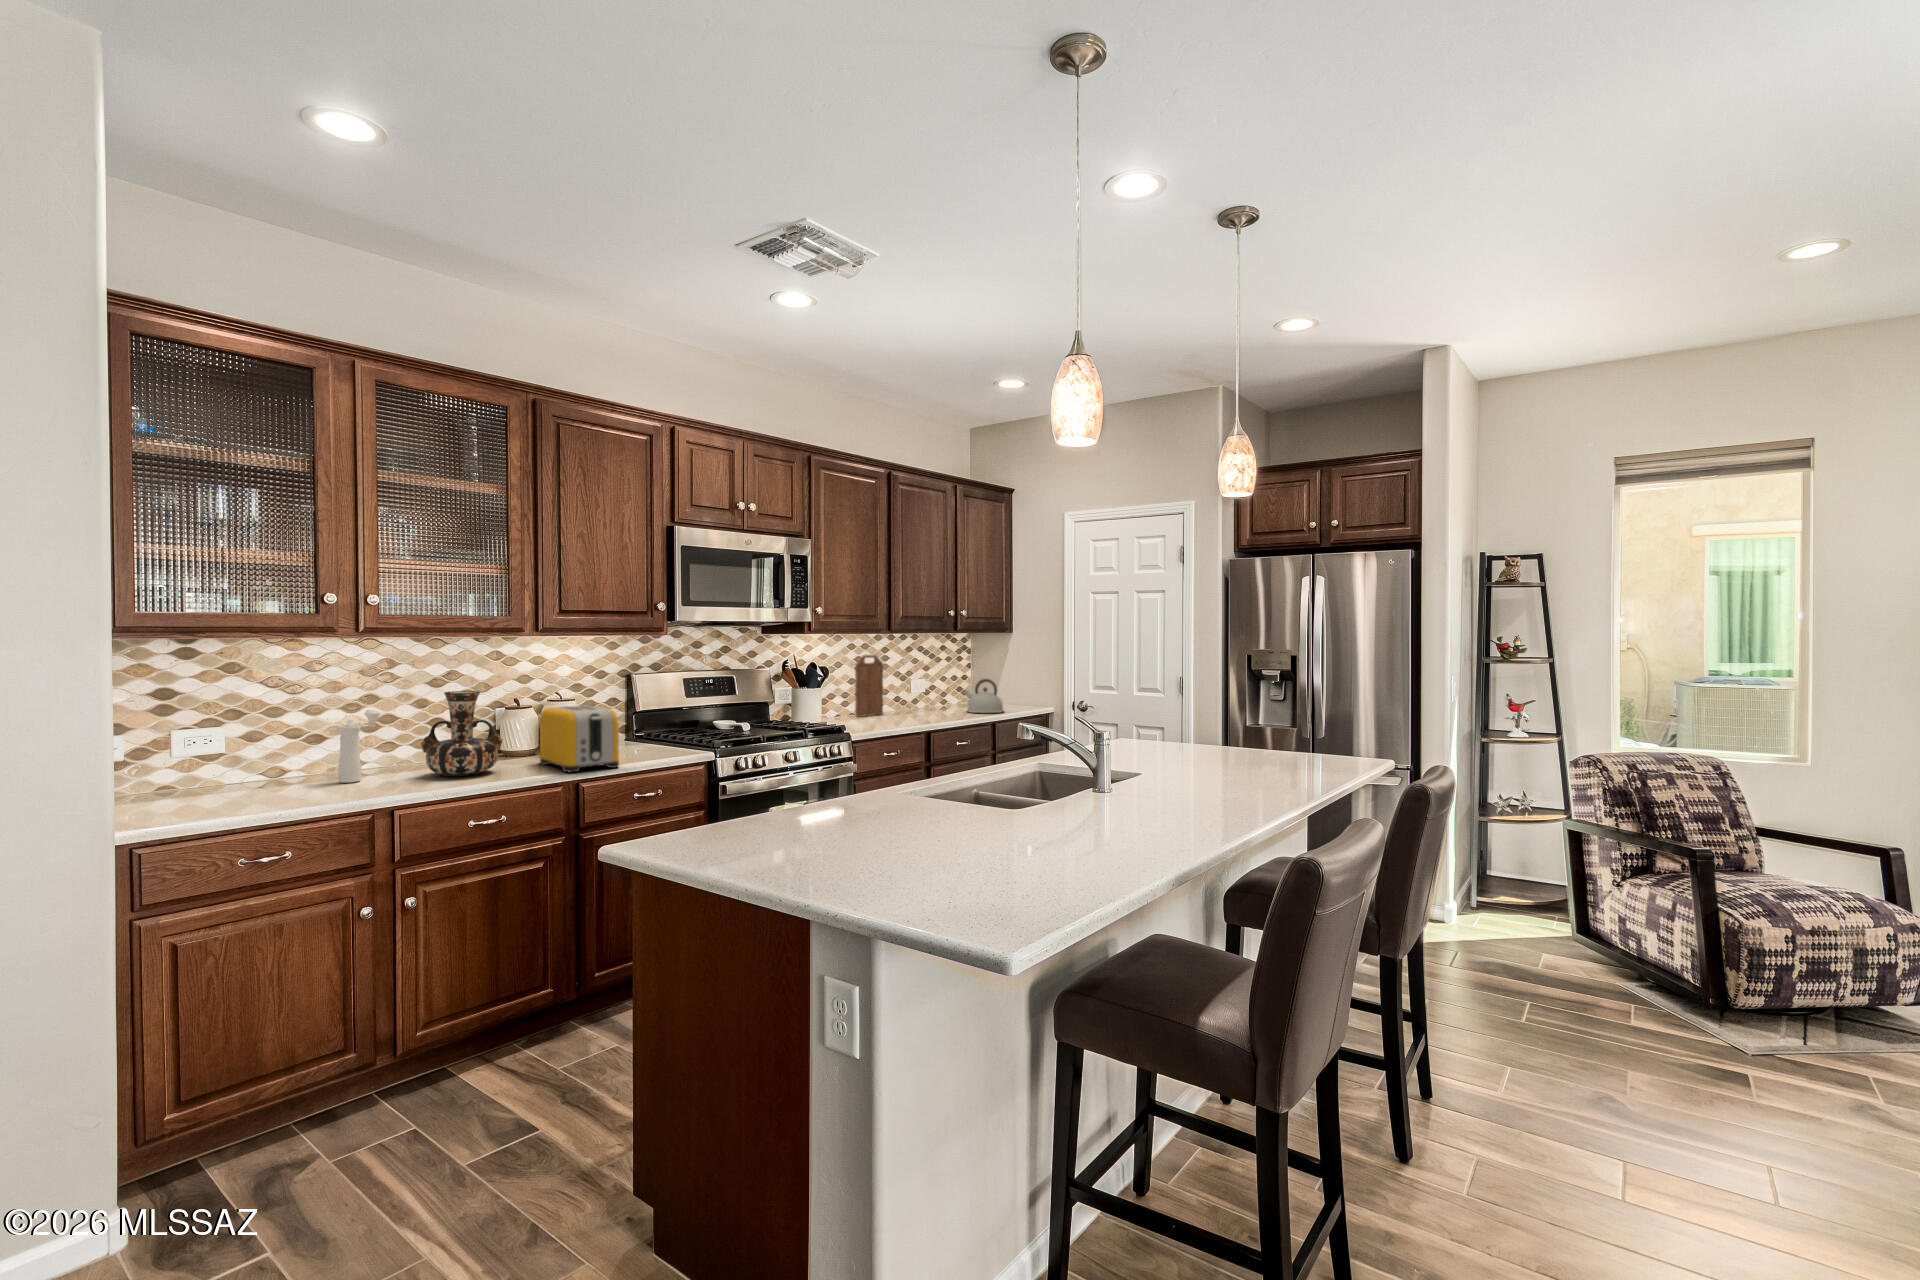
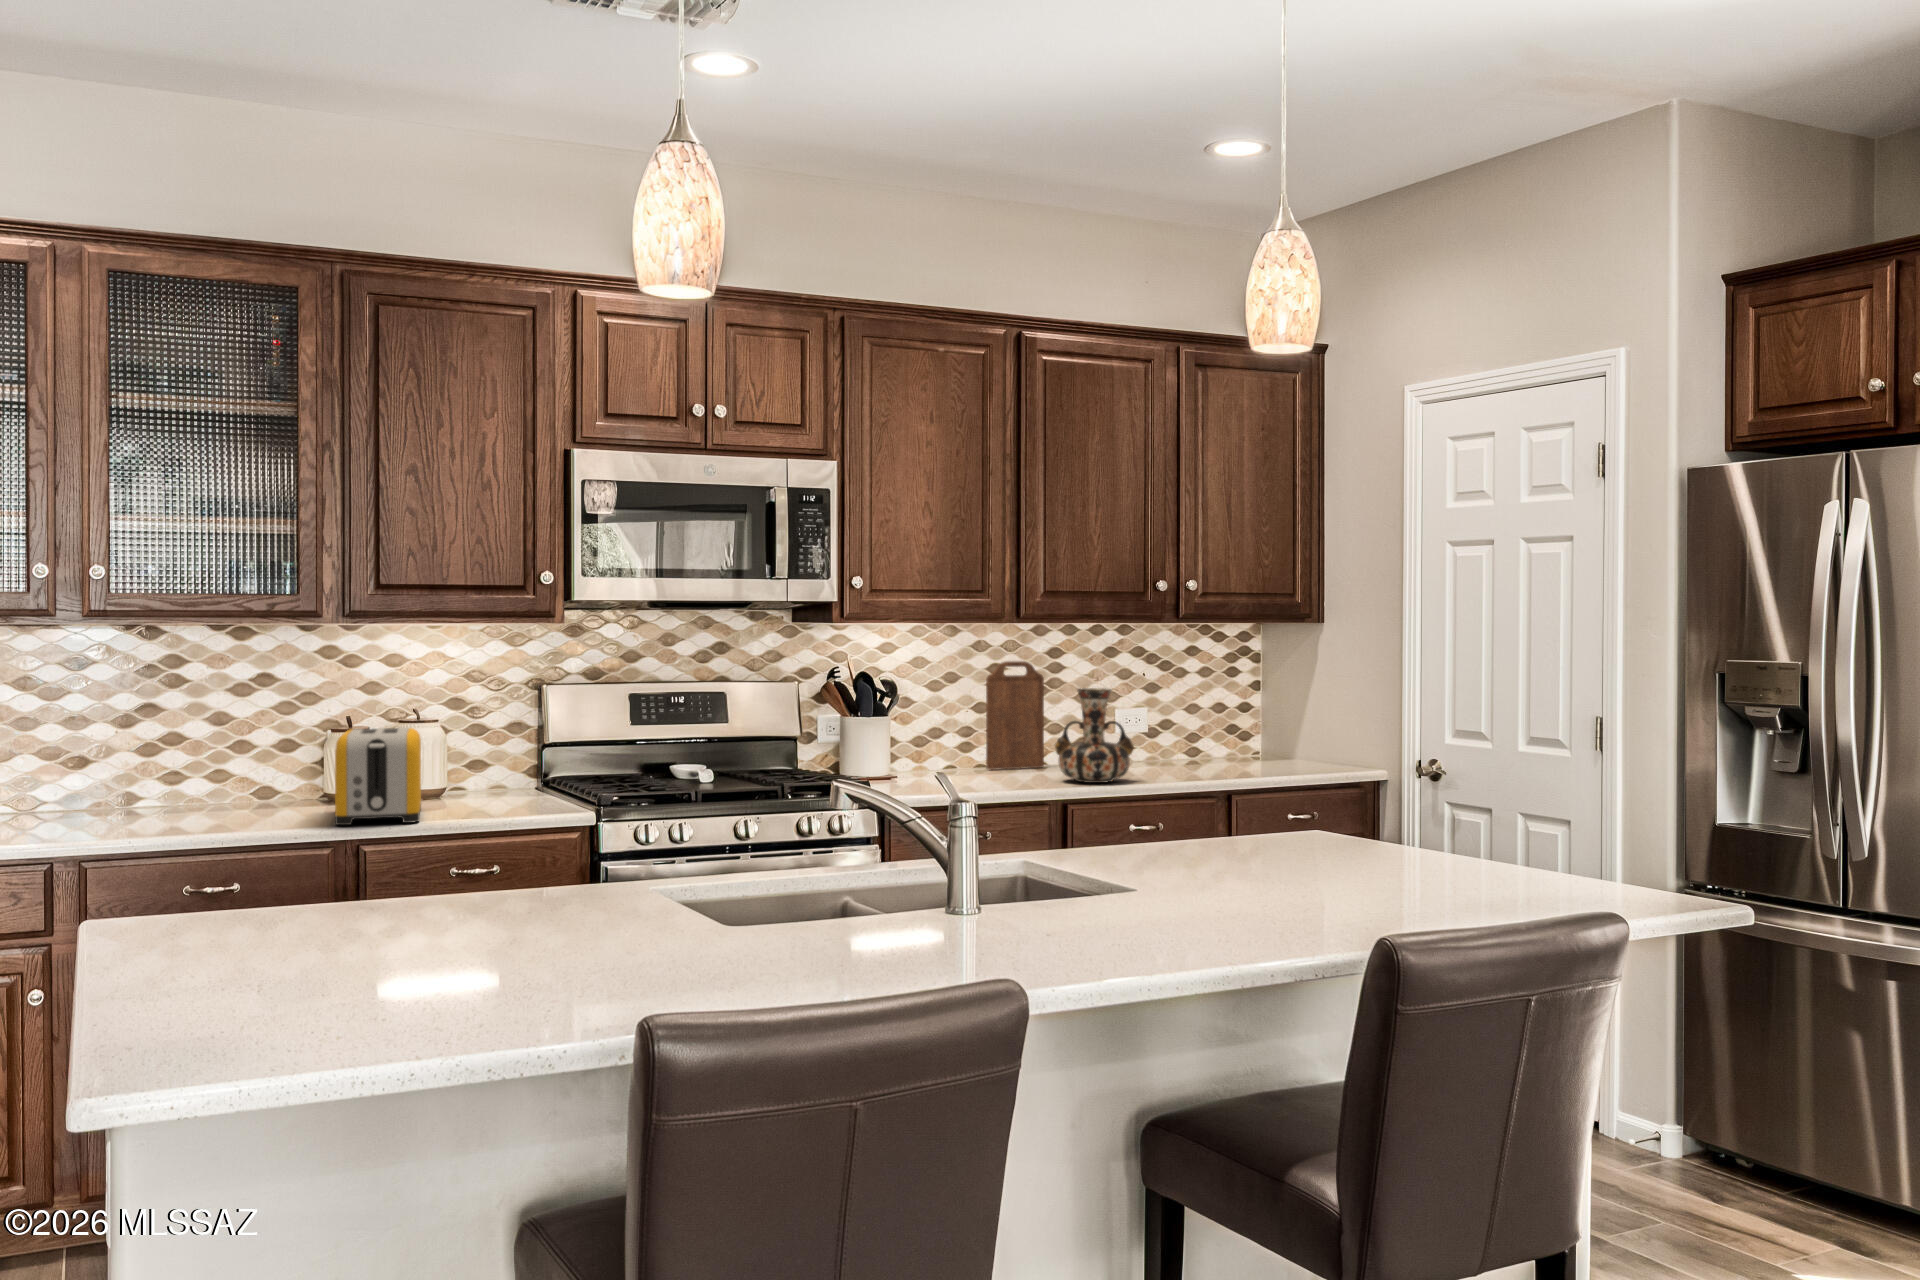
kettle: present [964,679,1003,713] -> none [1200,709,1274,773]
decorative vase: present [421,691,503,776] -> present [1055,688,1134,783]
pepper mill: present [338,709,381,783] -> none [69,724,138,821]

